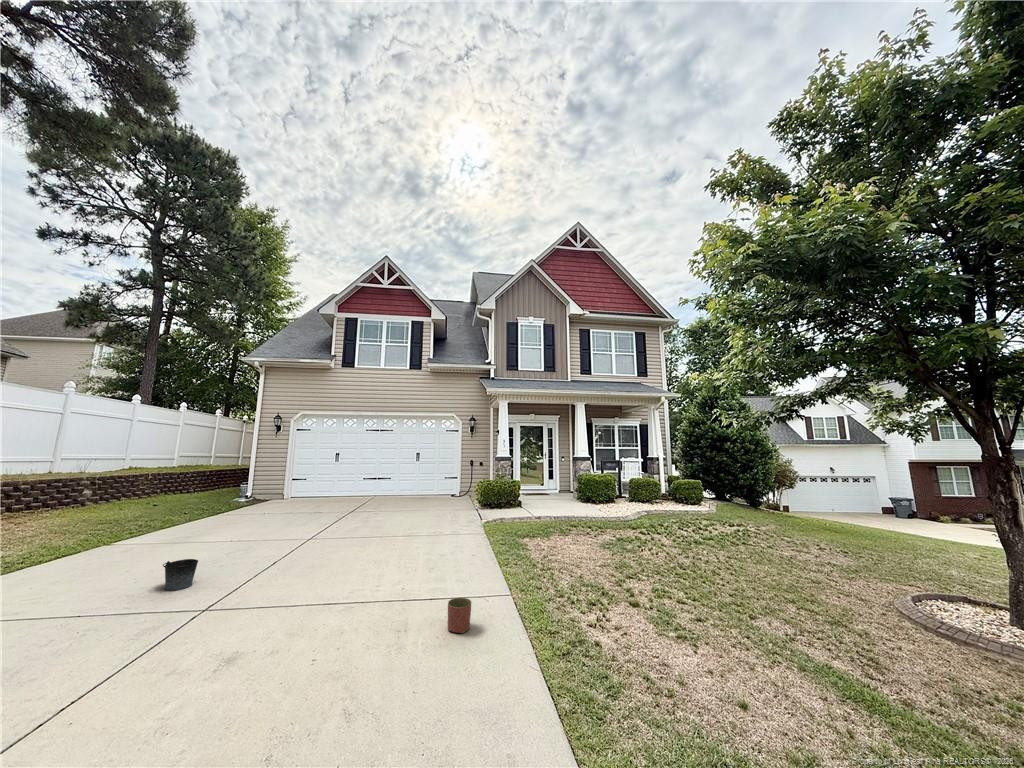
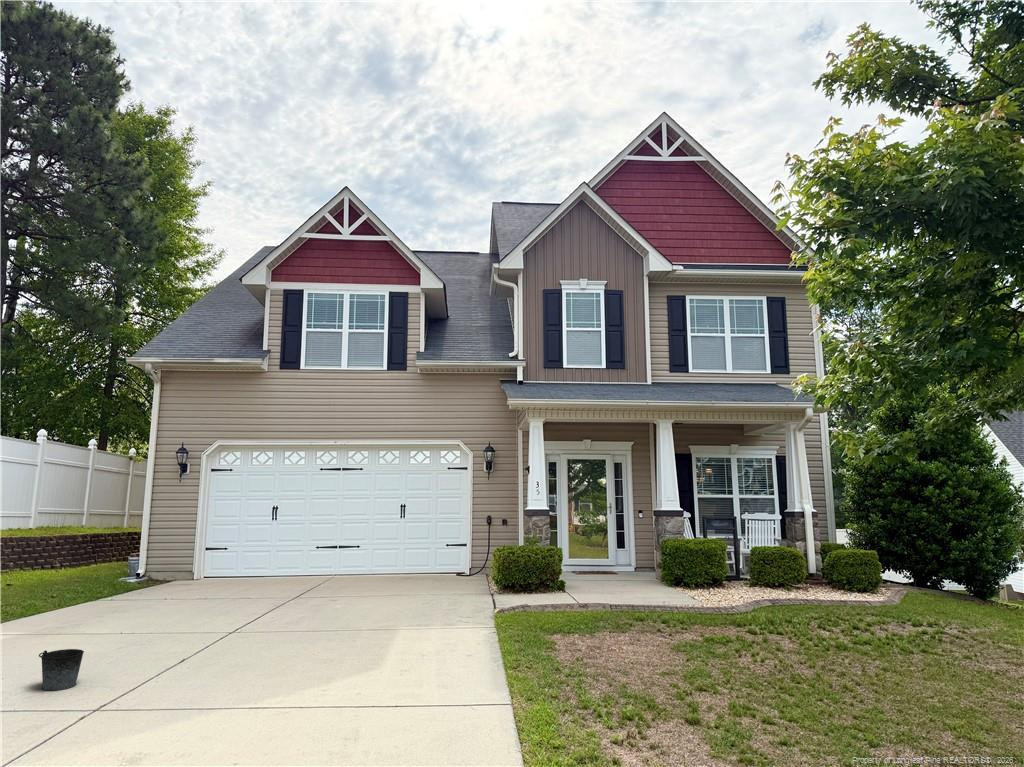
planter: present [448,598,471,633] -> none [423,704,456,752]

